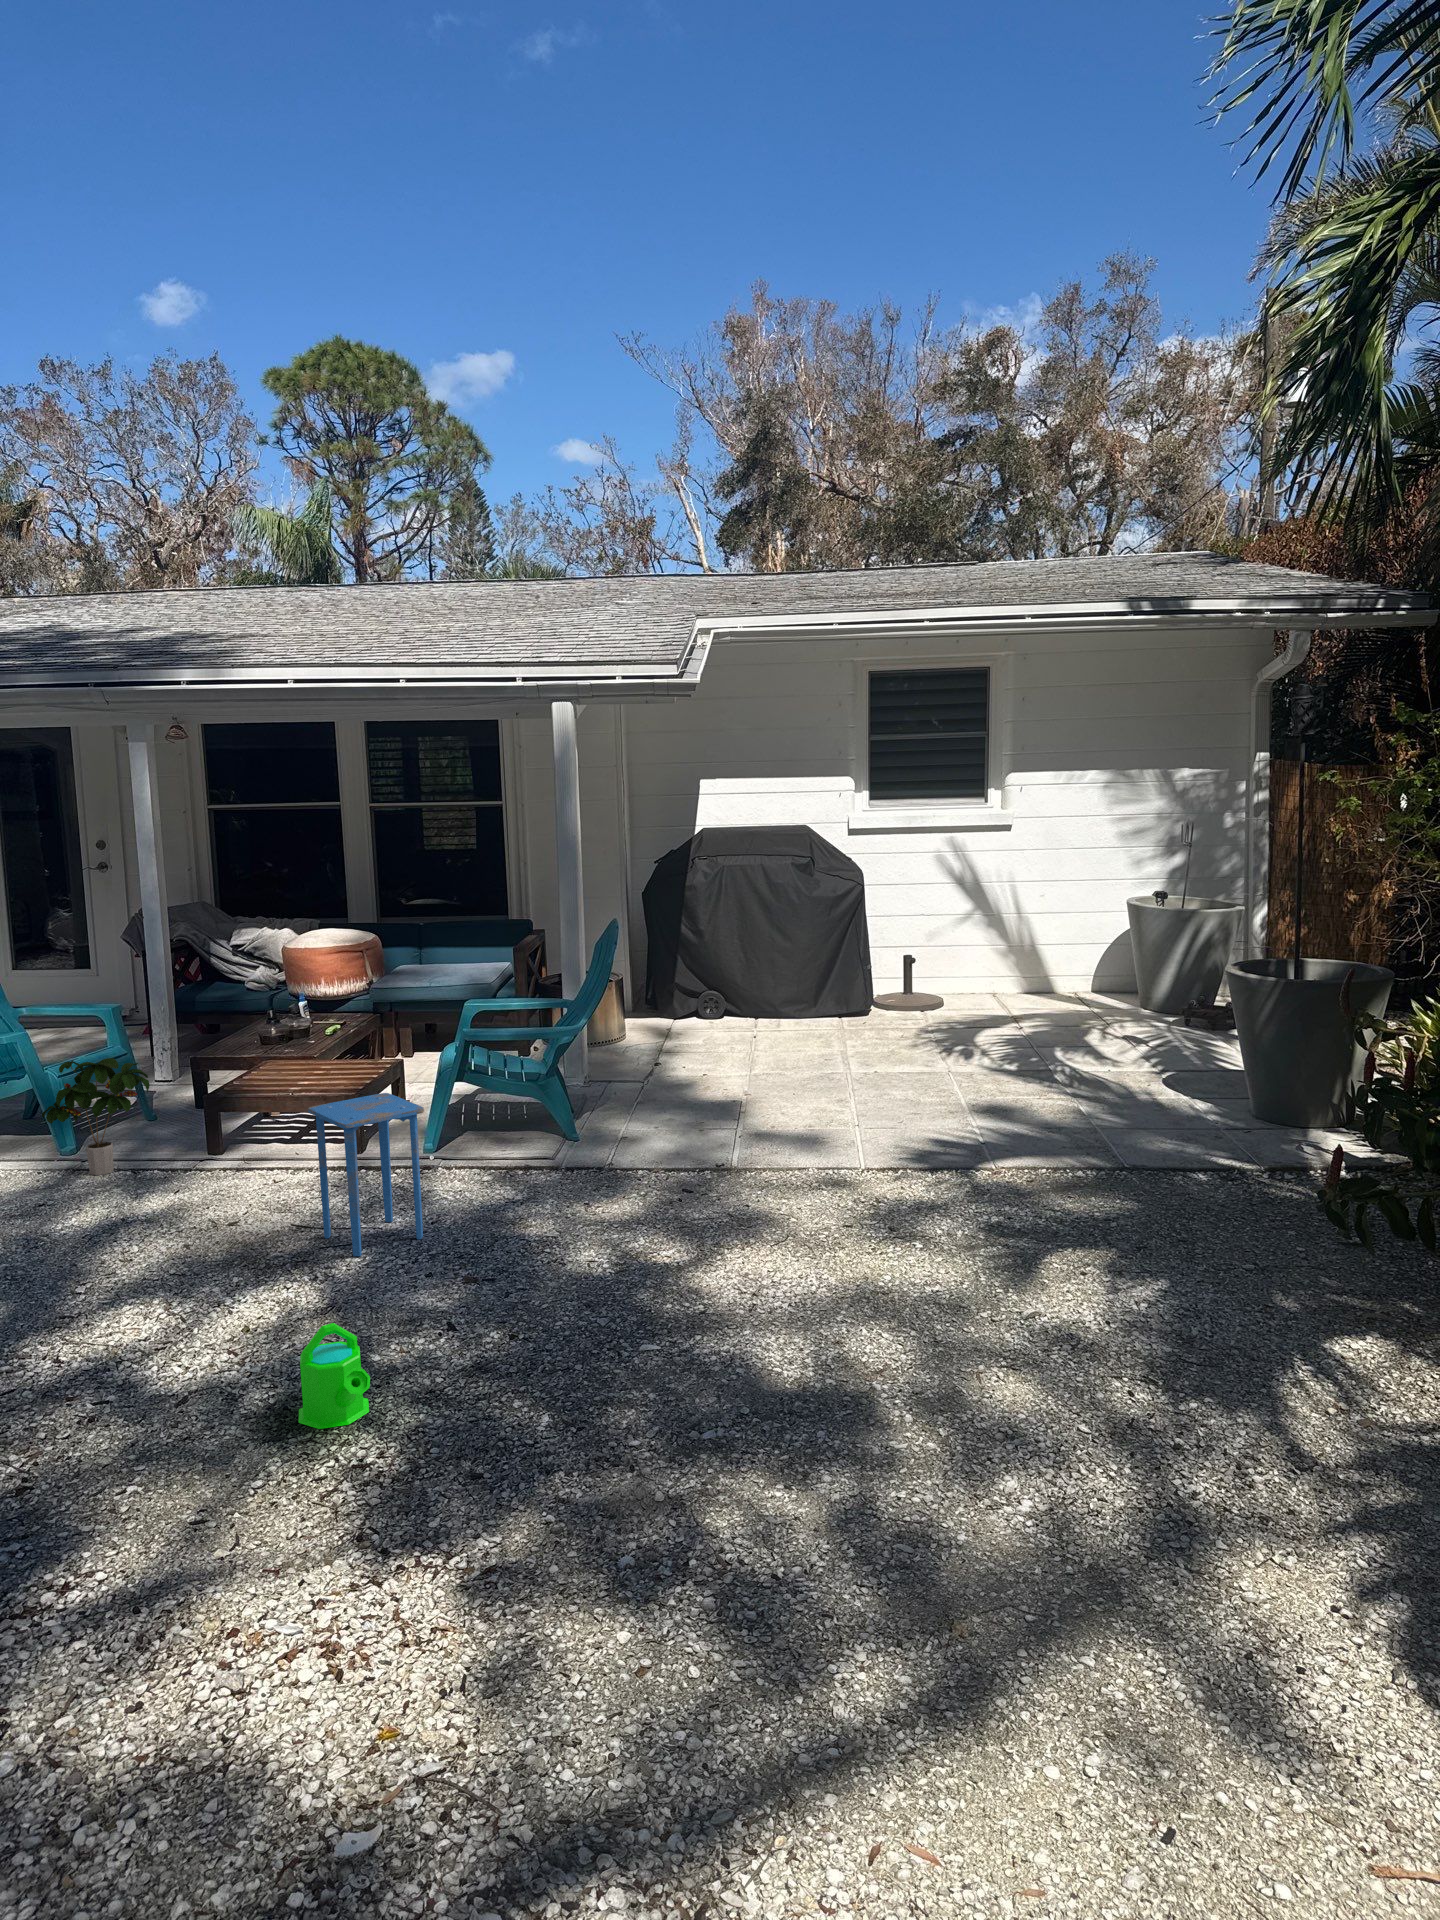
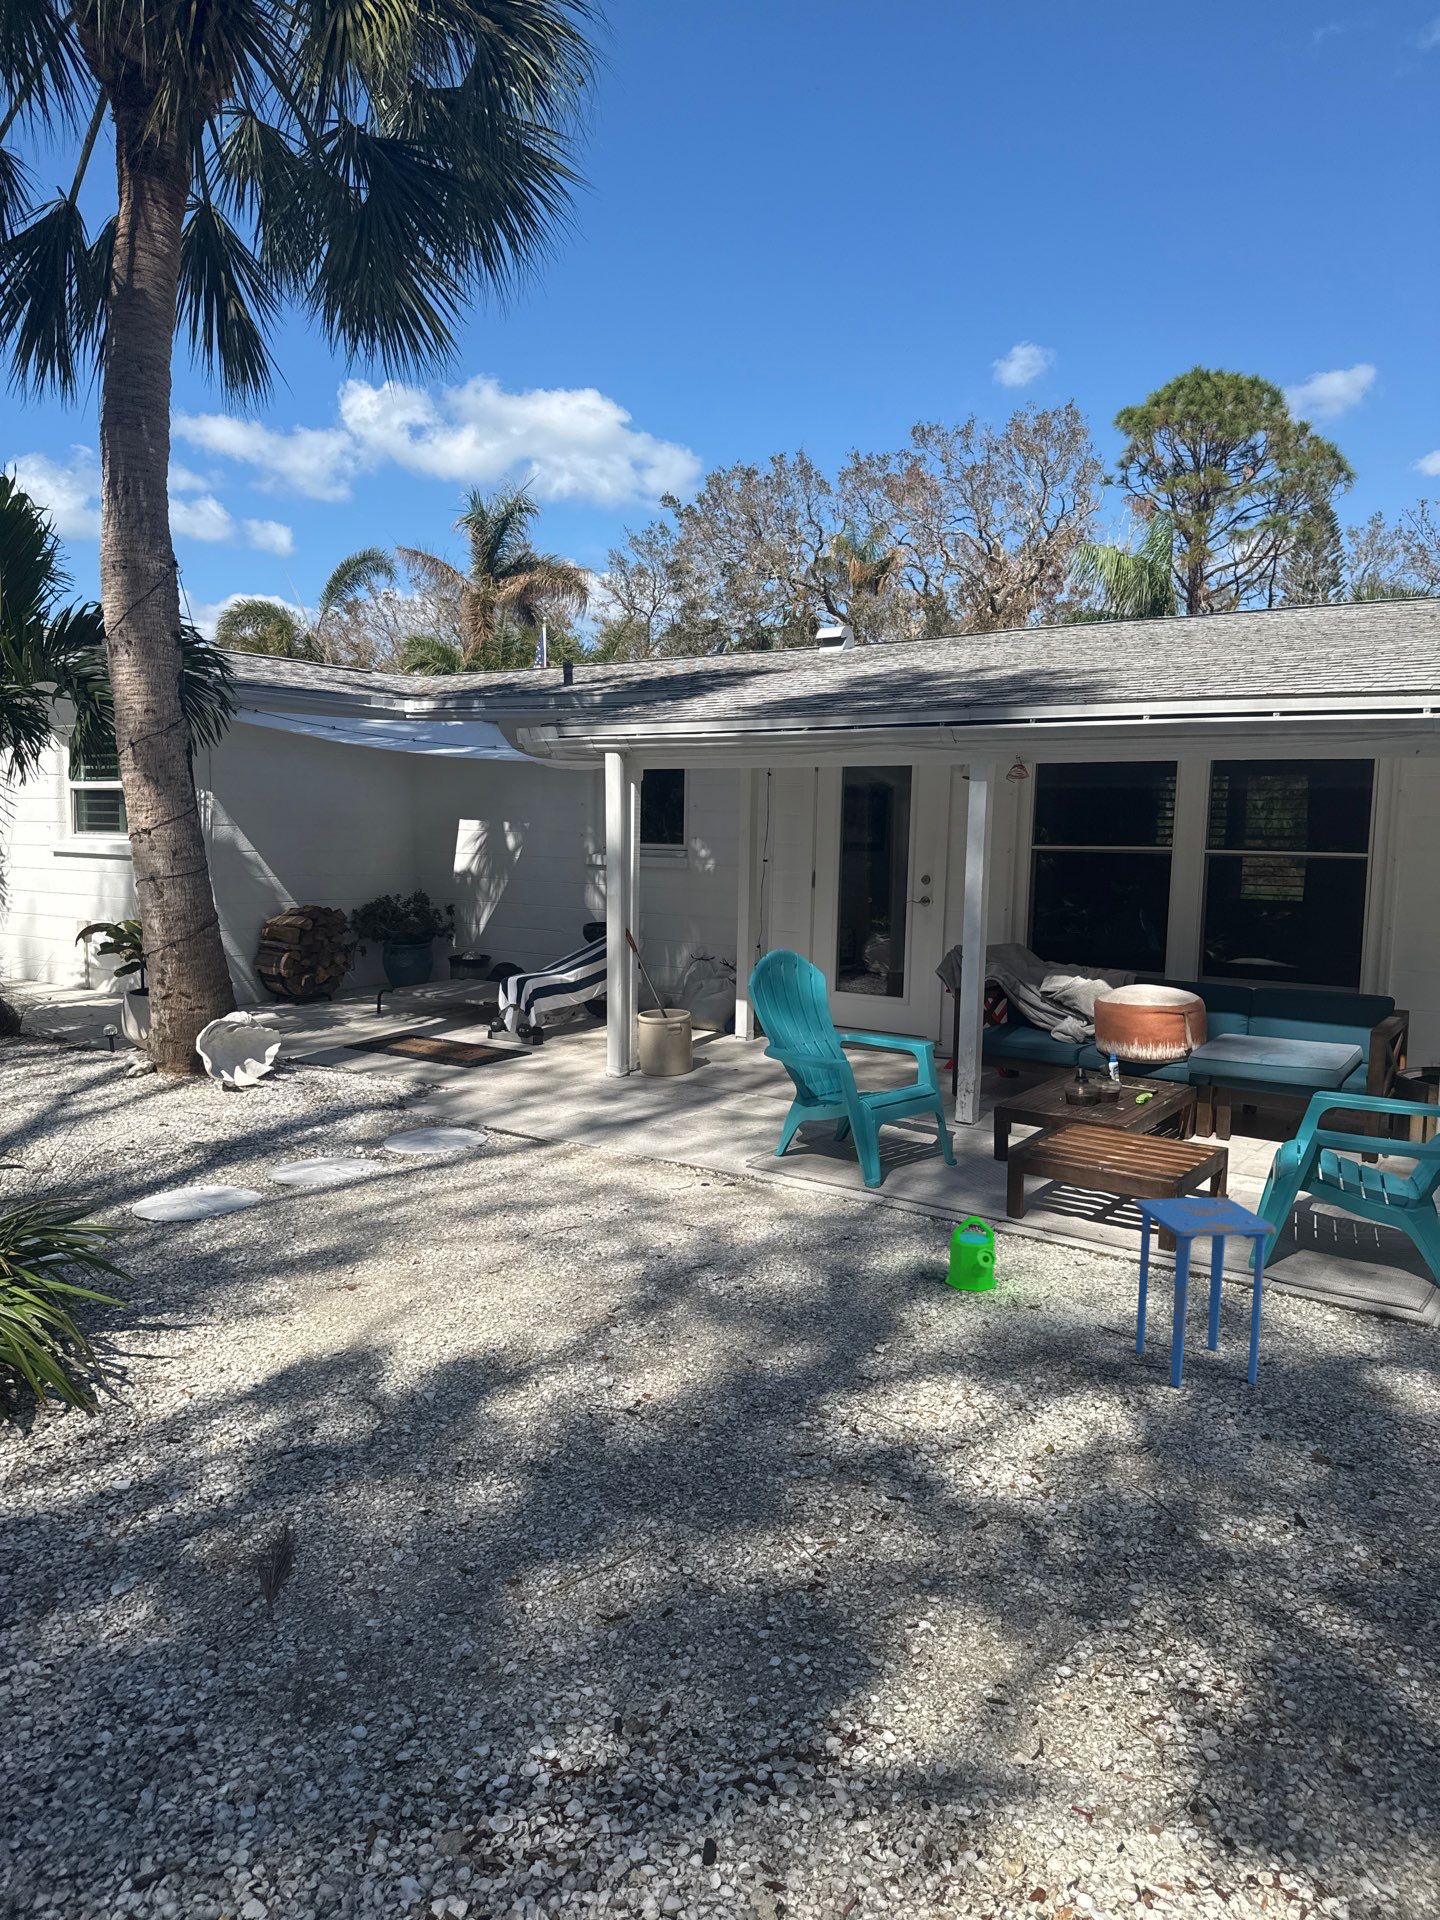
potted plant: present [42,1058,150,1175] -> none [857,1098,960,1219]
watering can: present [298,1323,370,1429] -> present [945,1216,997,1291]

